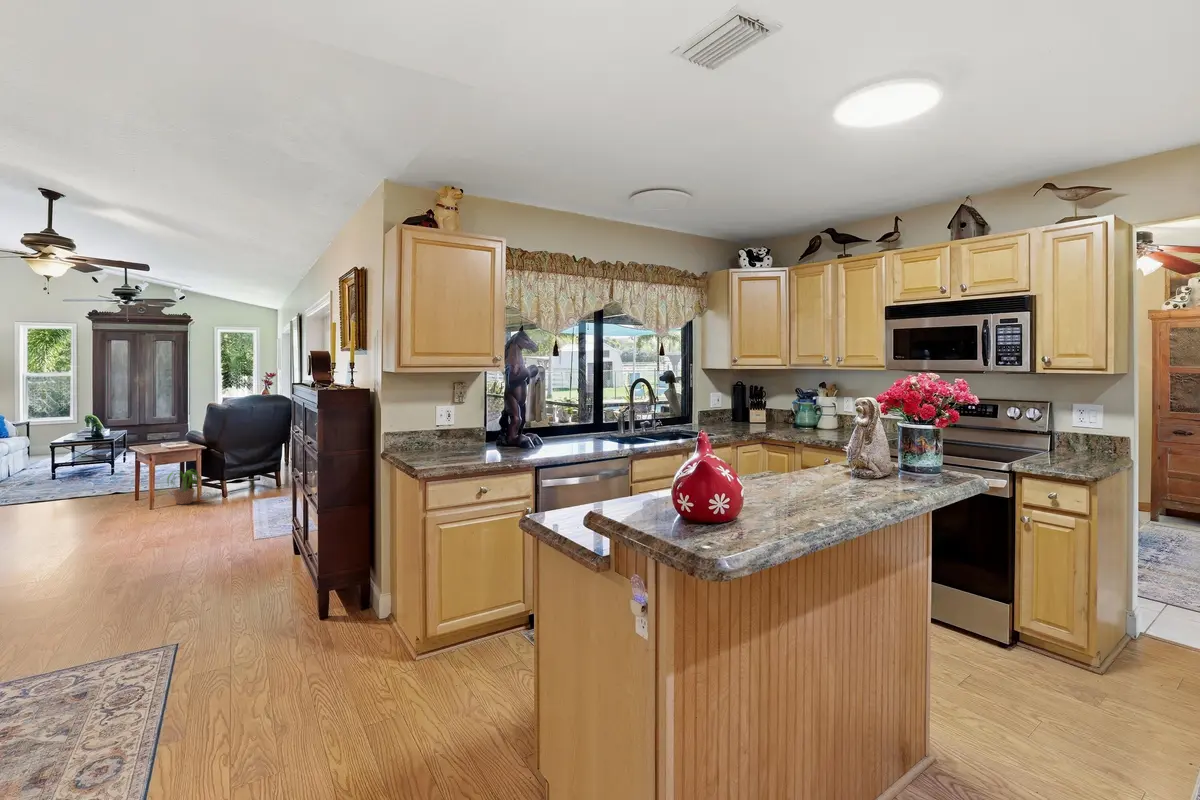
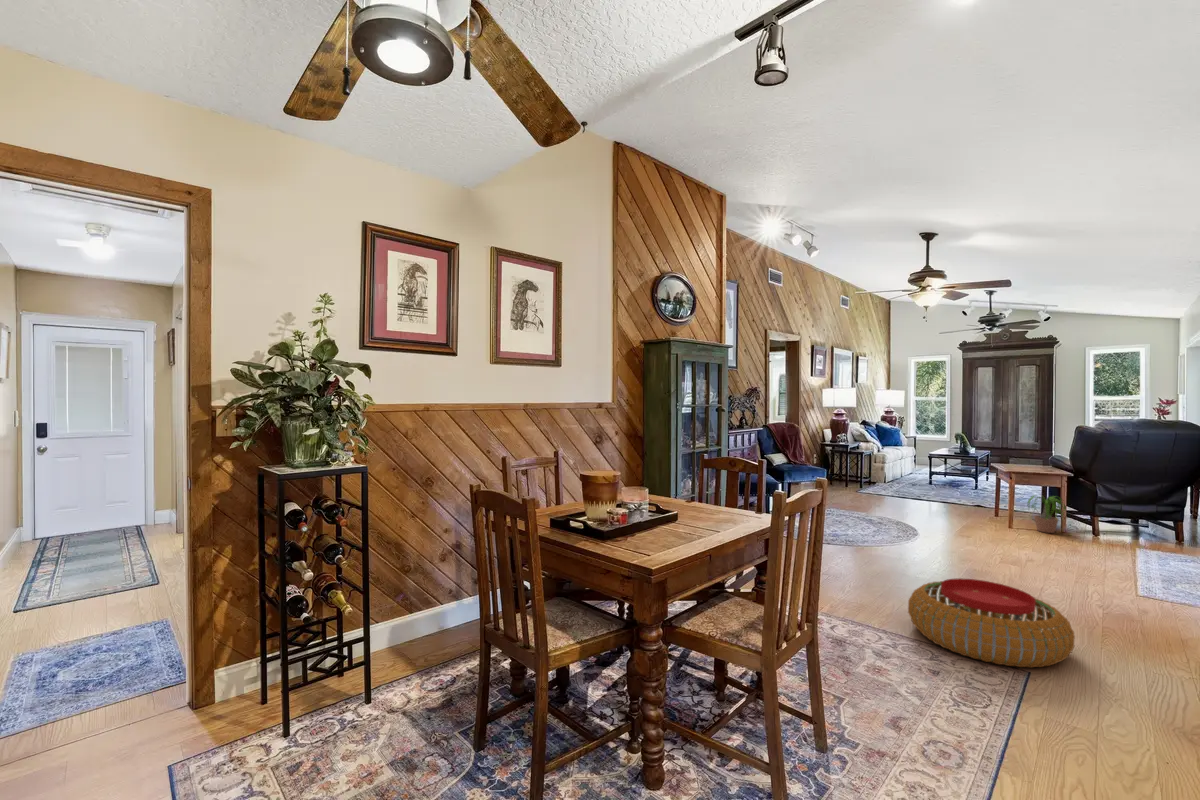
pouf: none [47,559,209,635] -> present [908,578,1075,668]

